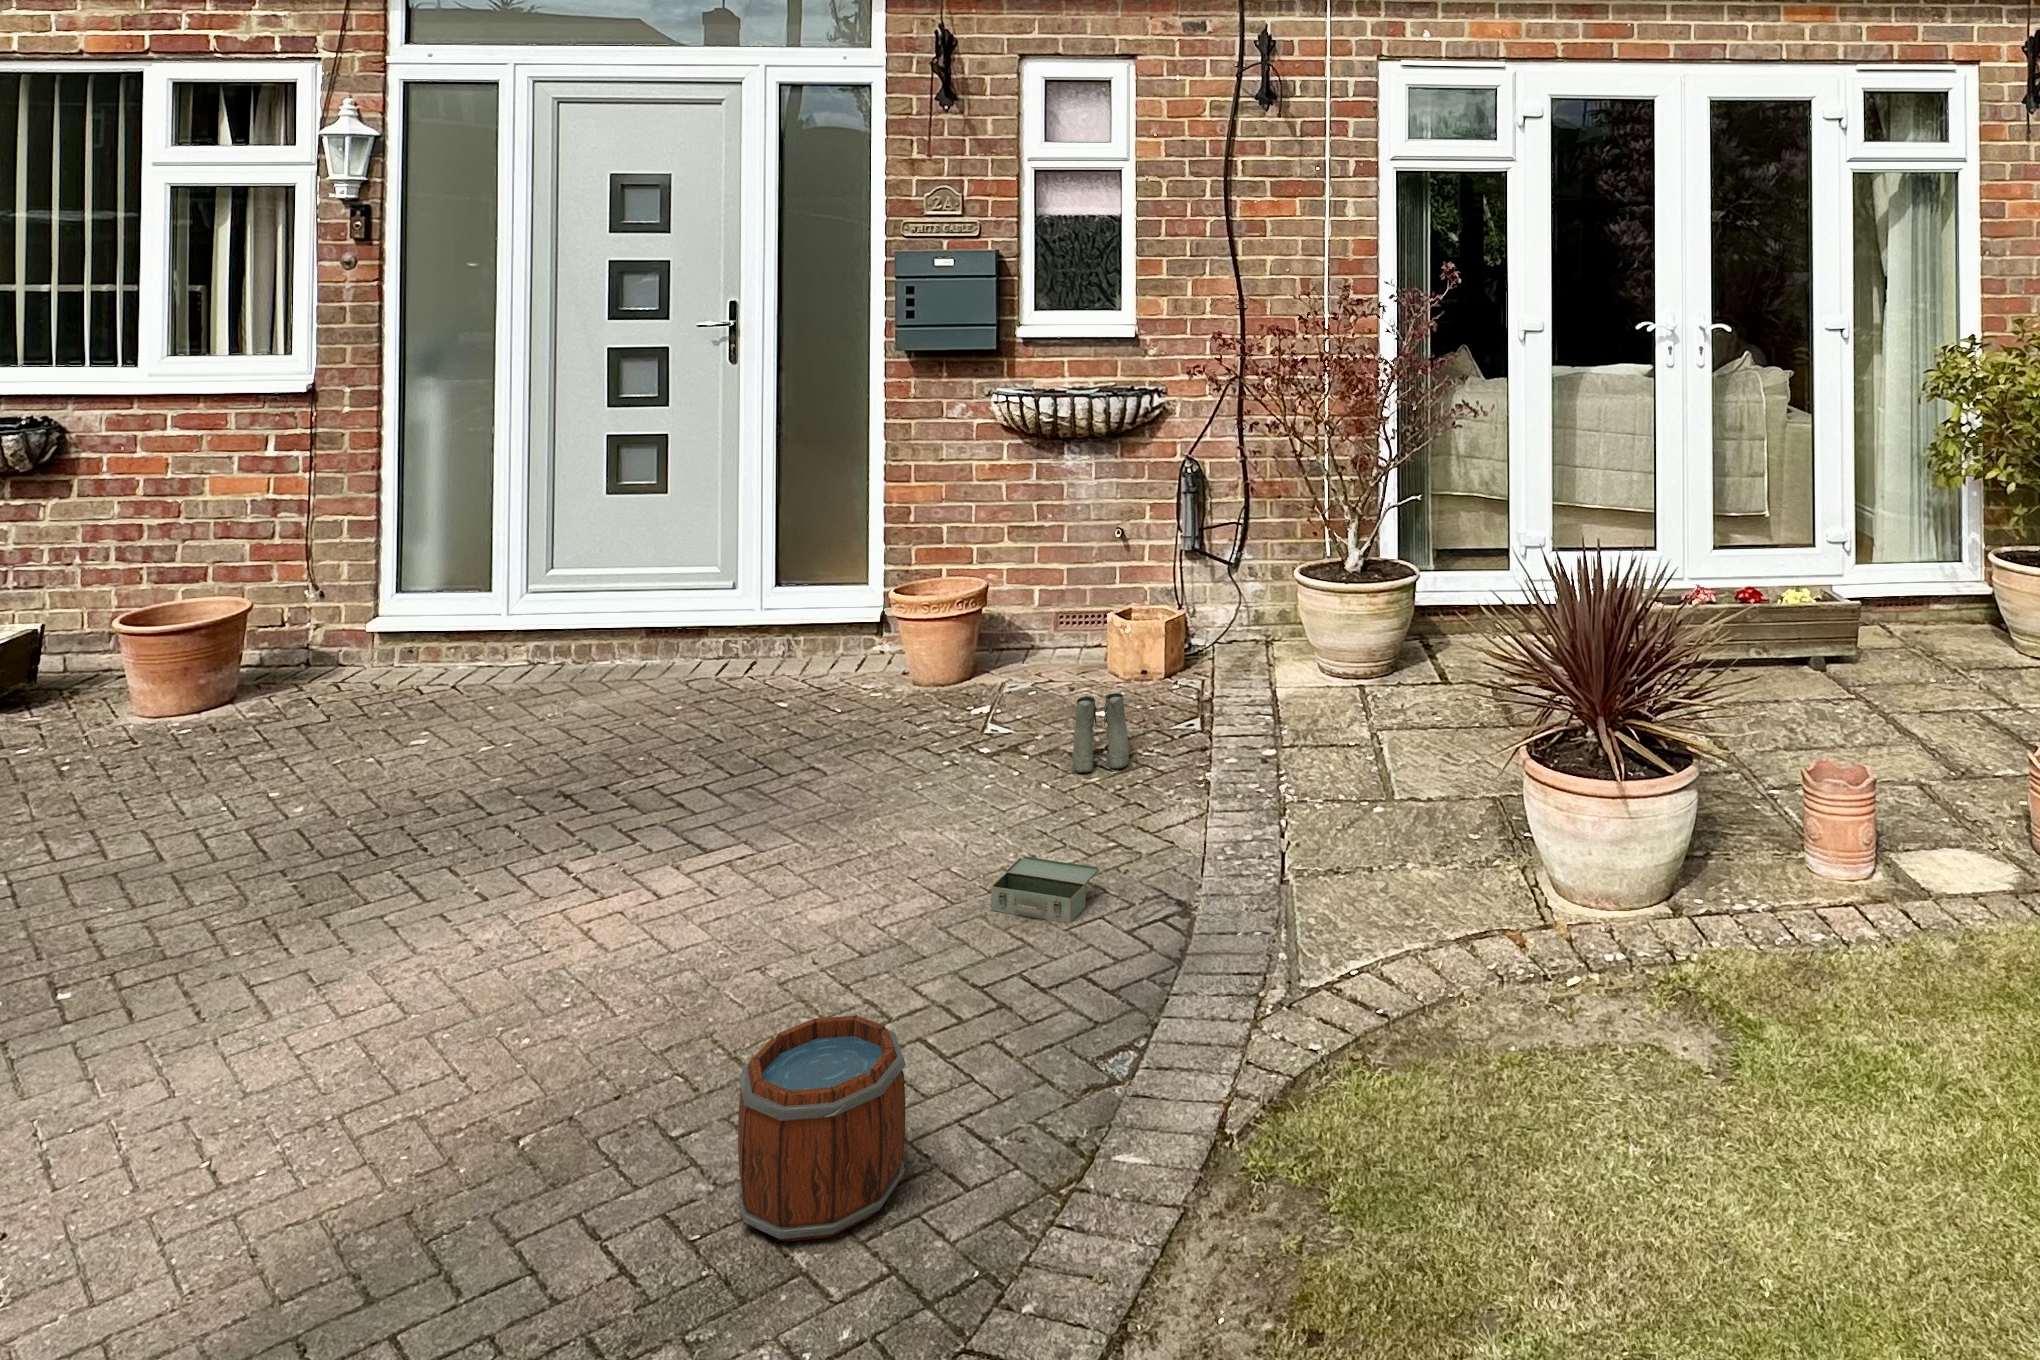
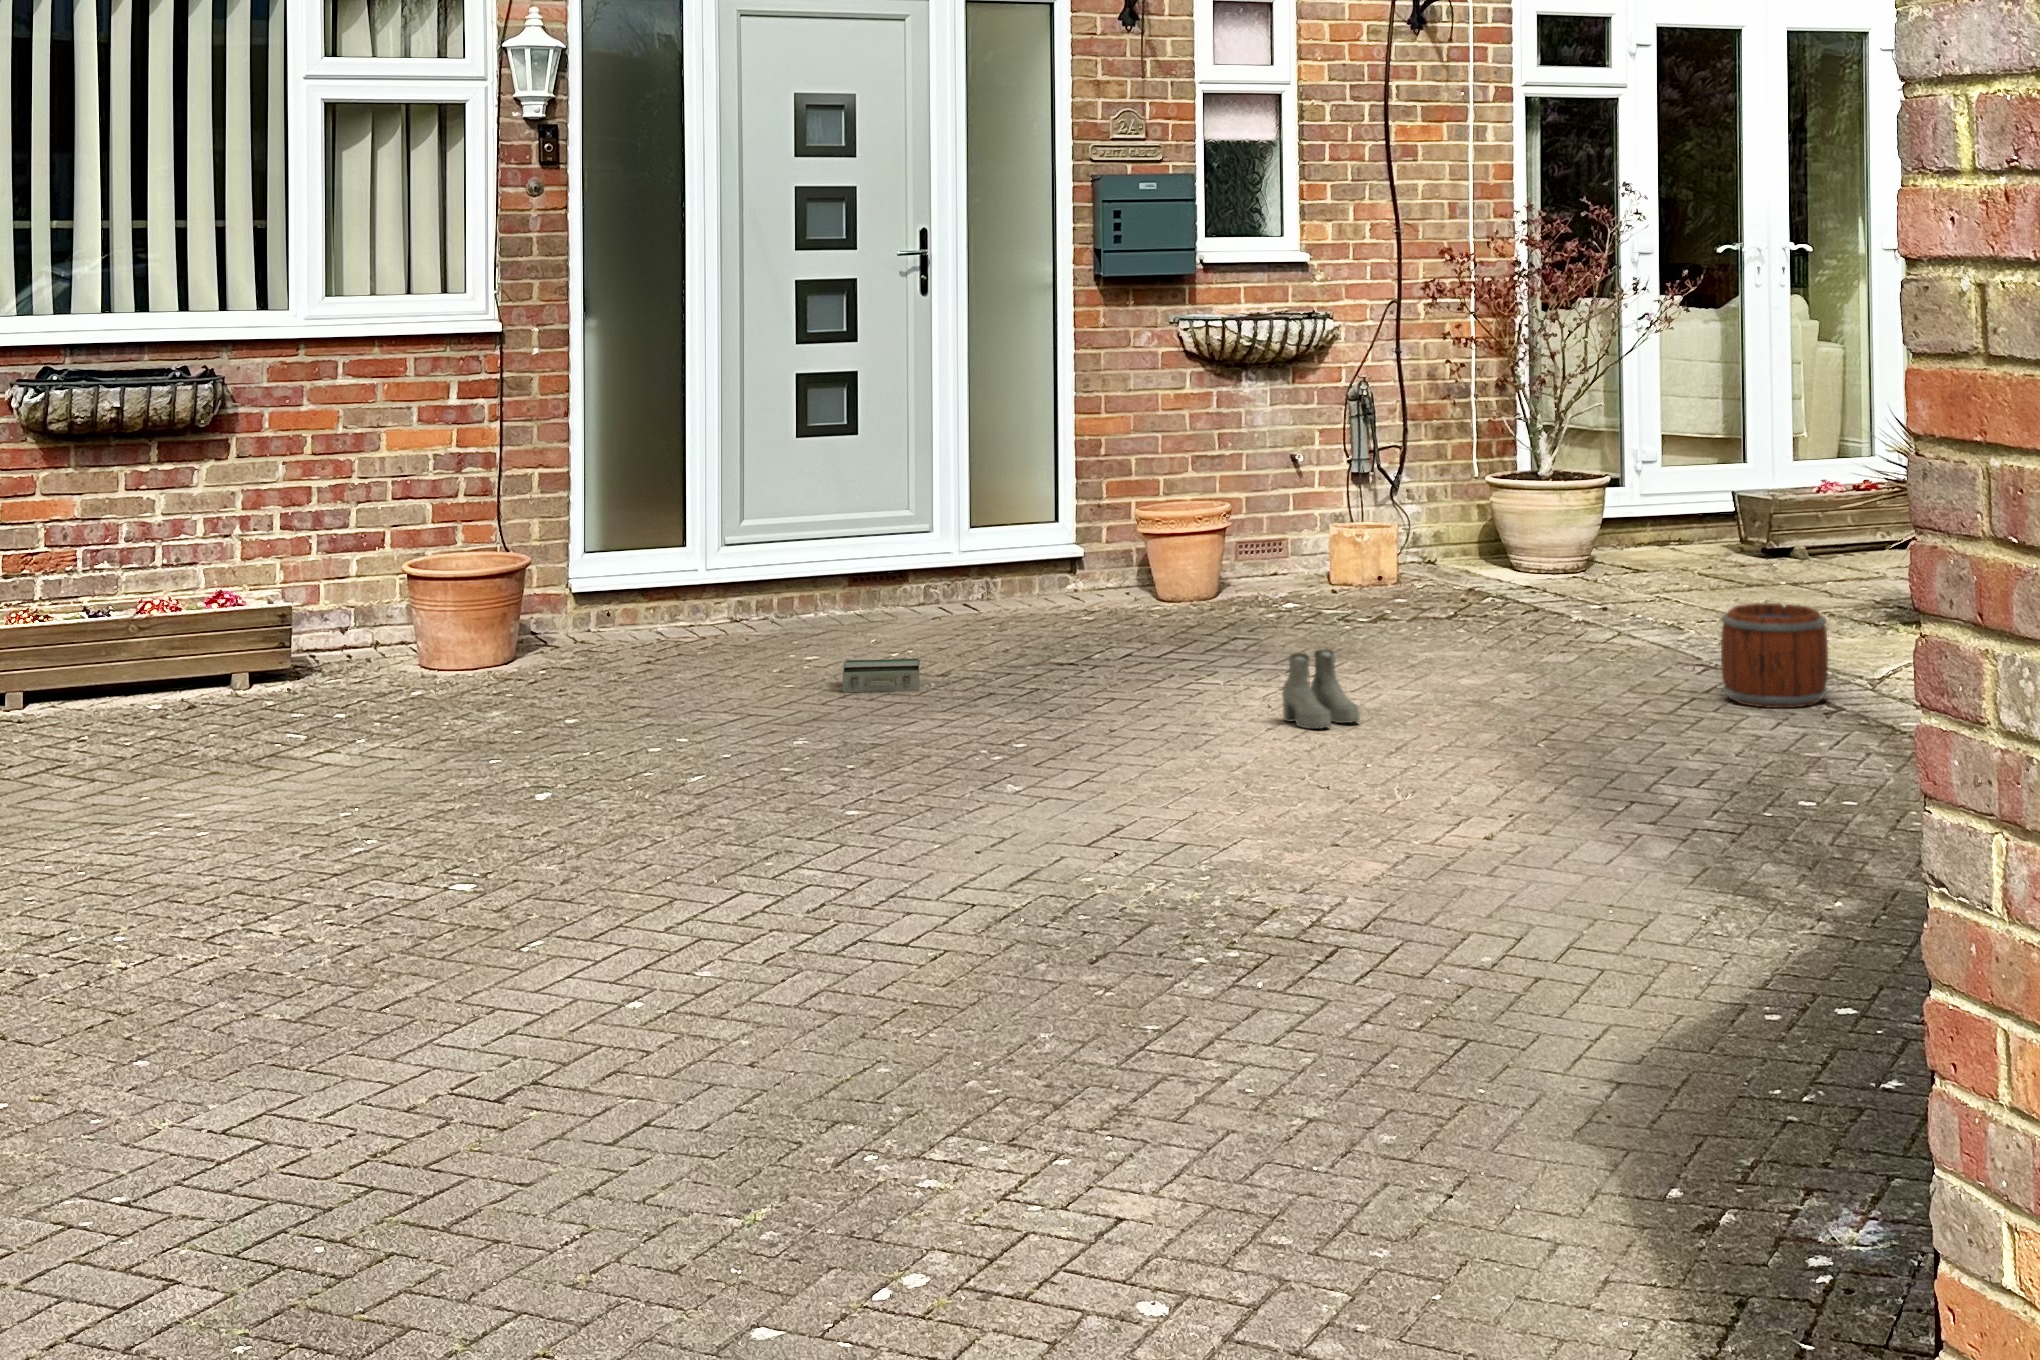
boots: present [1072,693,1129,773] -> present [1282,649,1360,729]
toolbox: present [991,856,1099,923] -> present [843,659,920,693]

